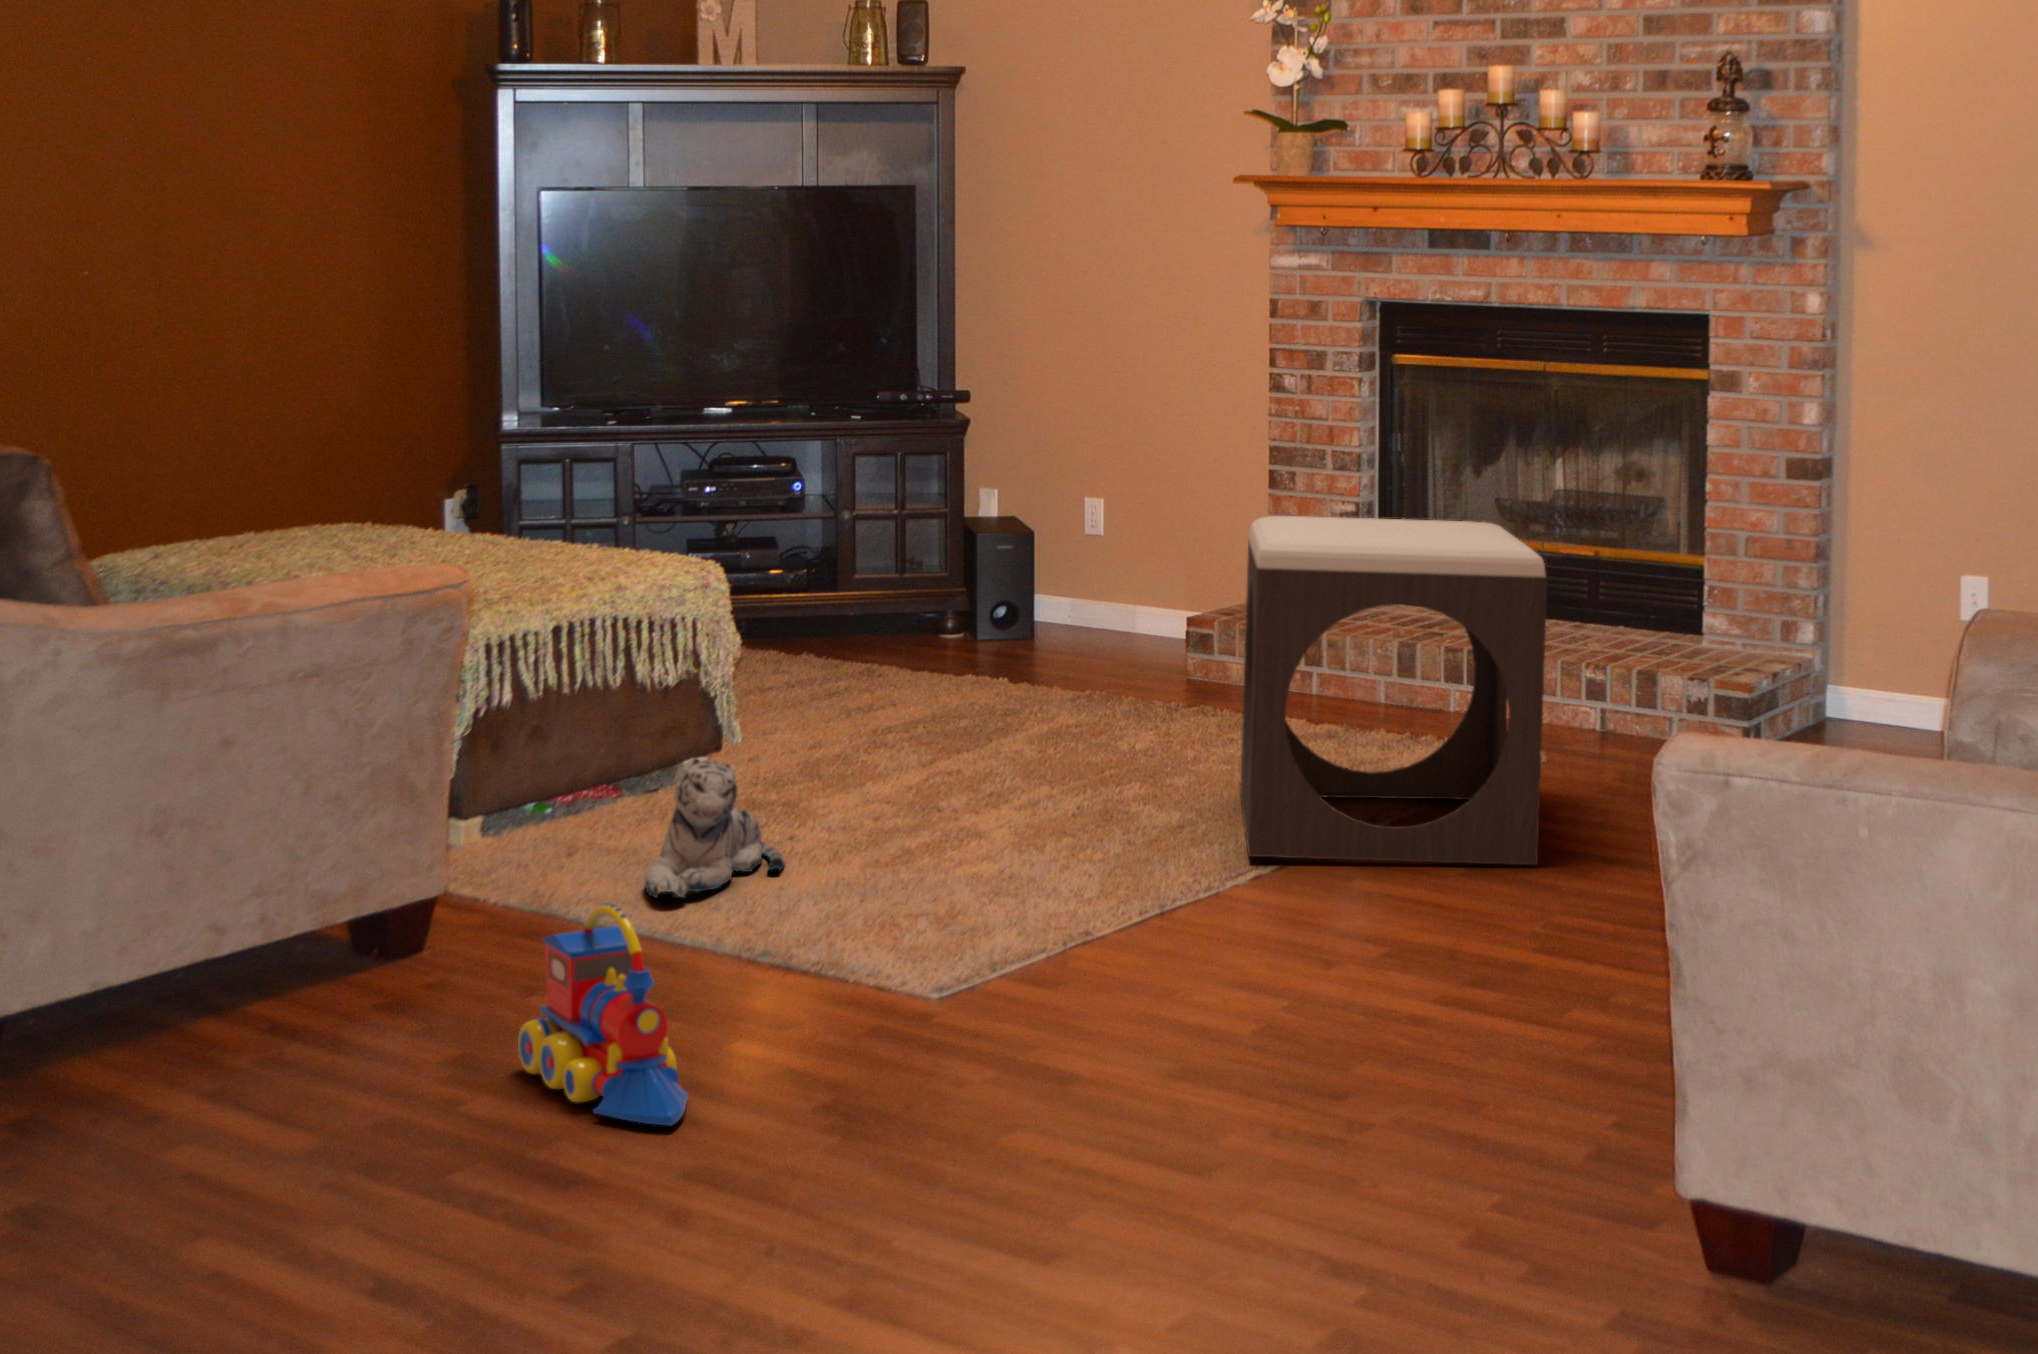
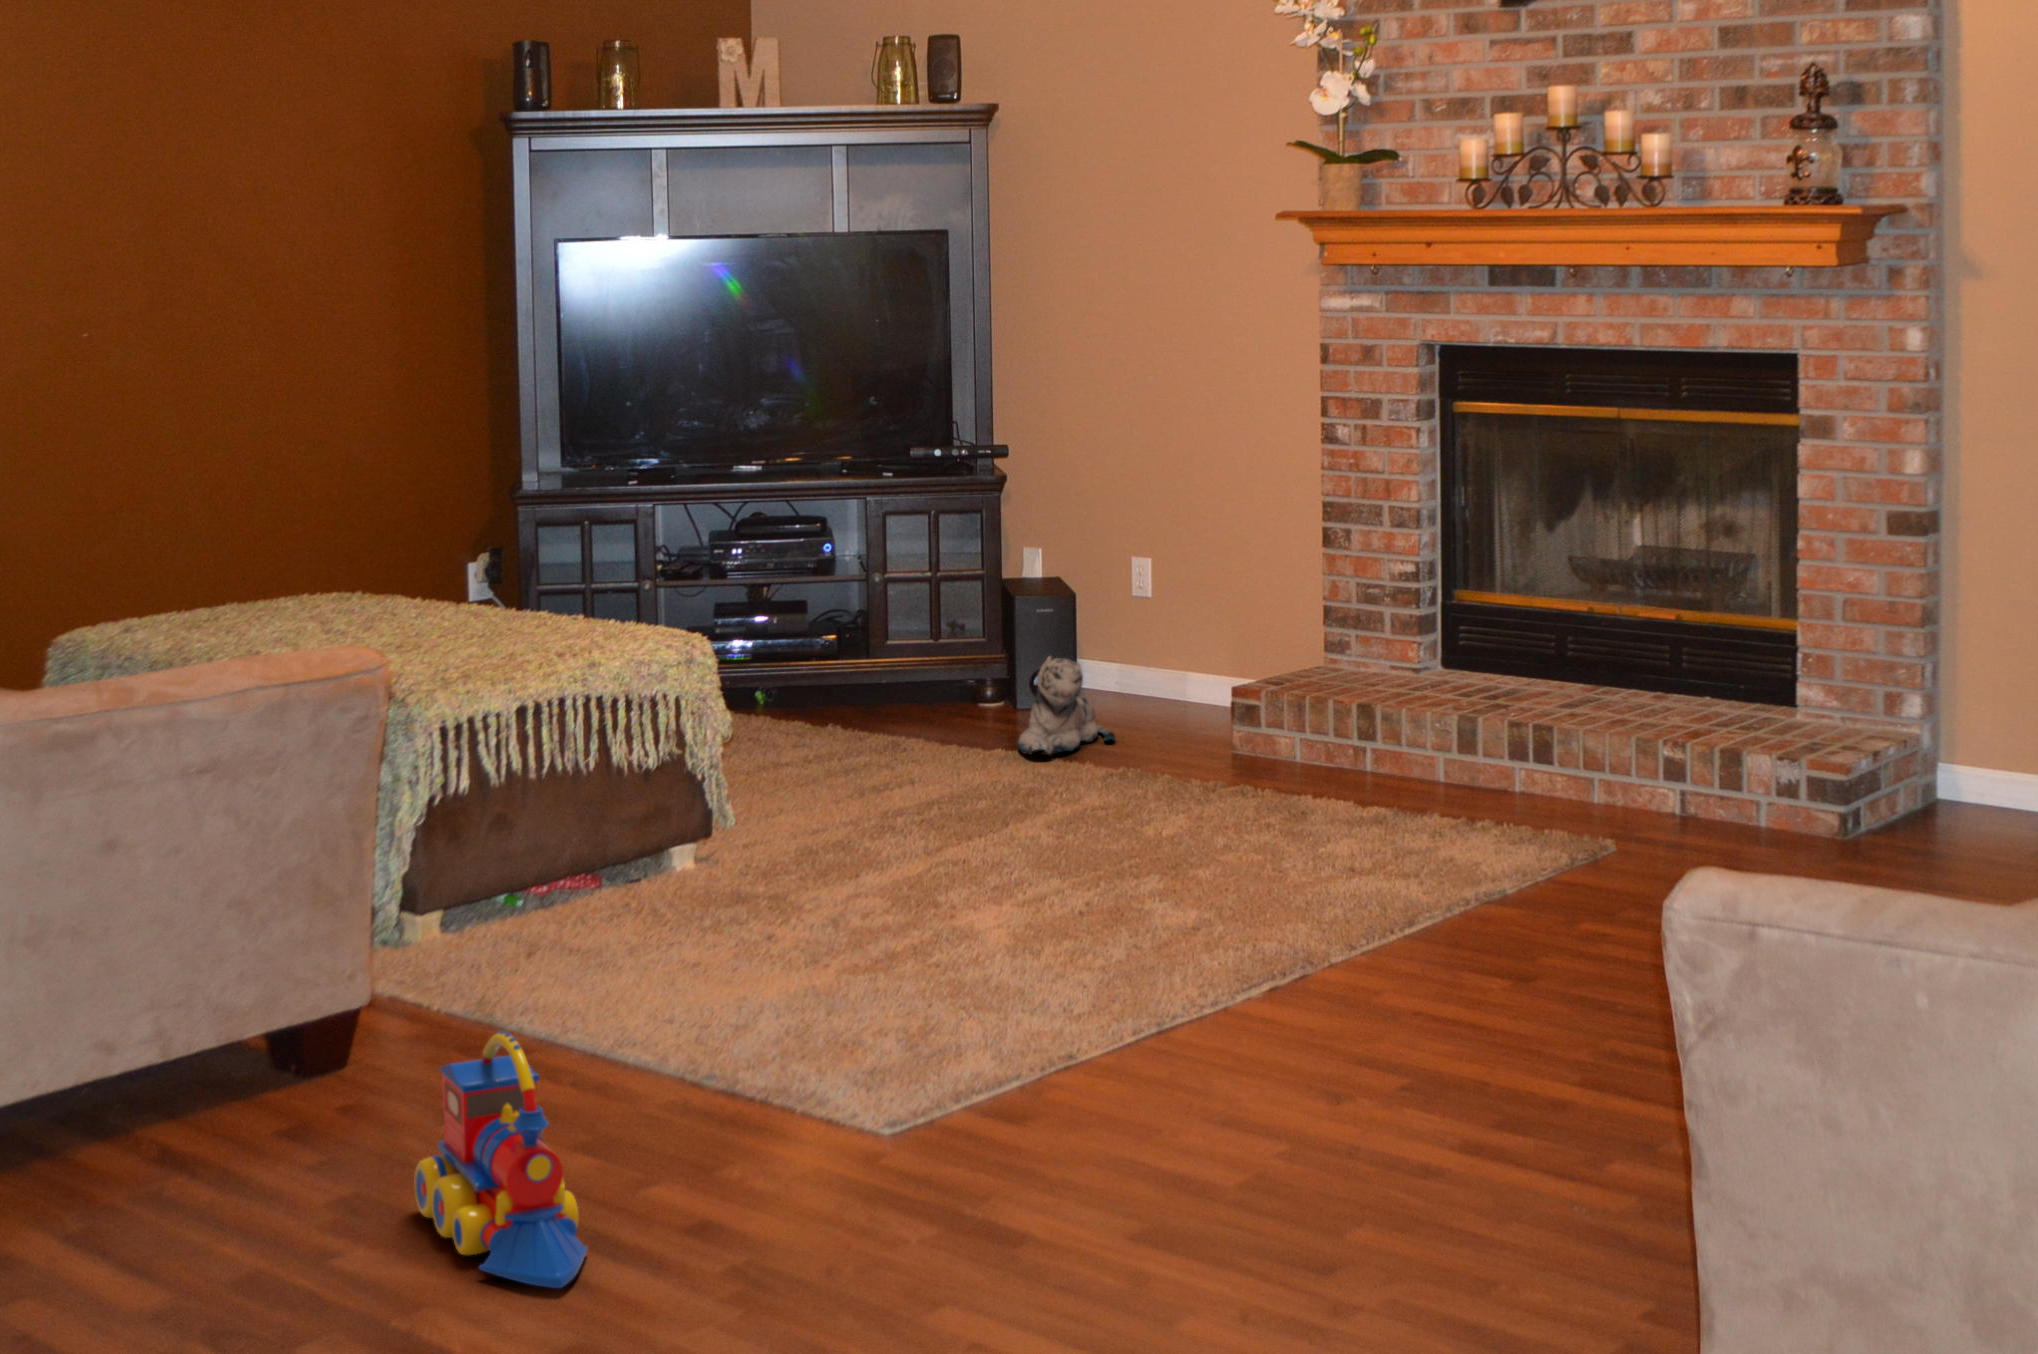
footstool: present [1240,516,1547,865] -> none [1262,586,1595,980]
plush toy: present [644,758,785,898] -> present [1018,656,1115,755]

